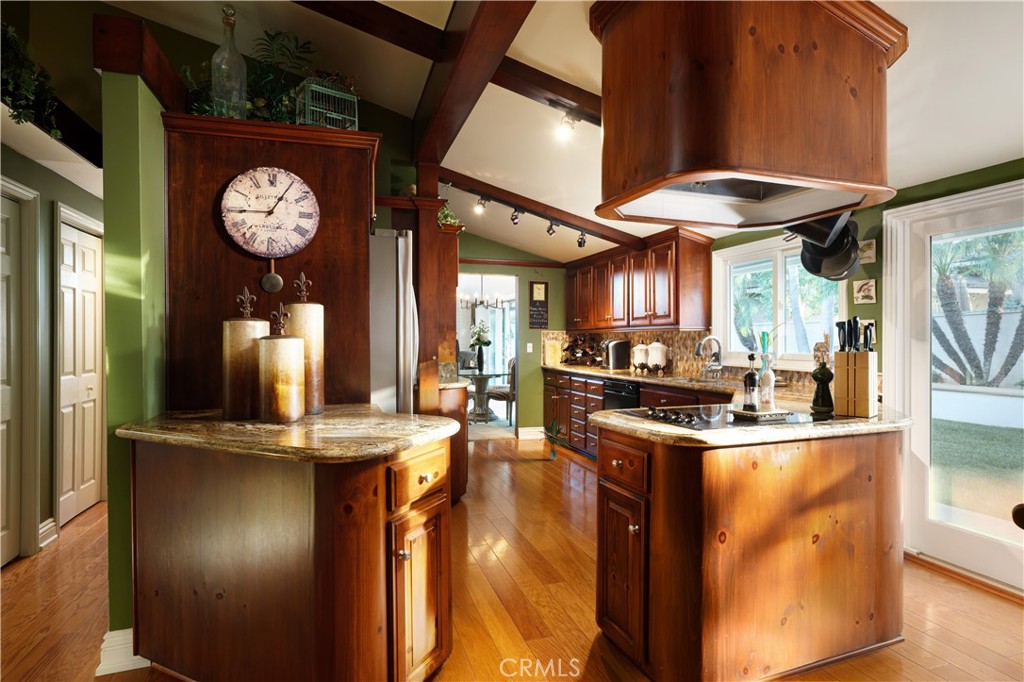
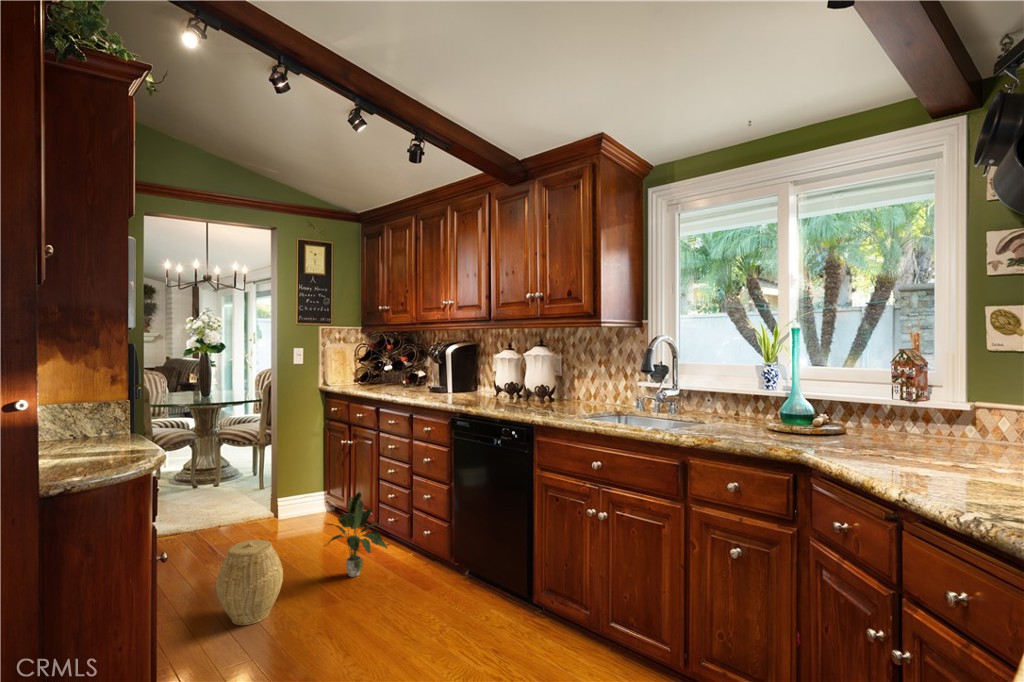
woven basket: none [491,431,518,467] -> present [216,540,283,625]

